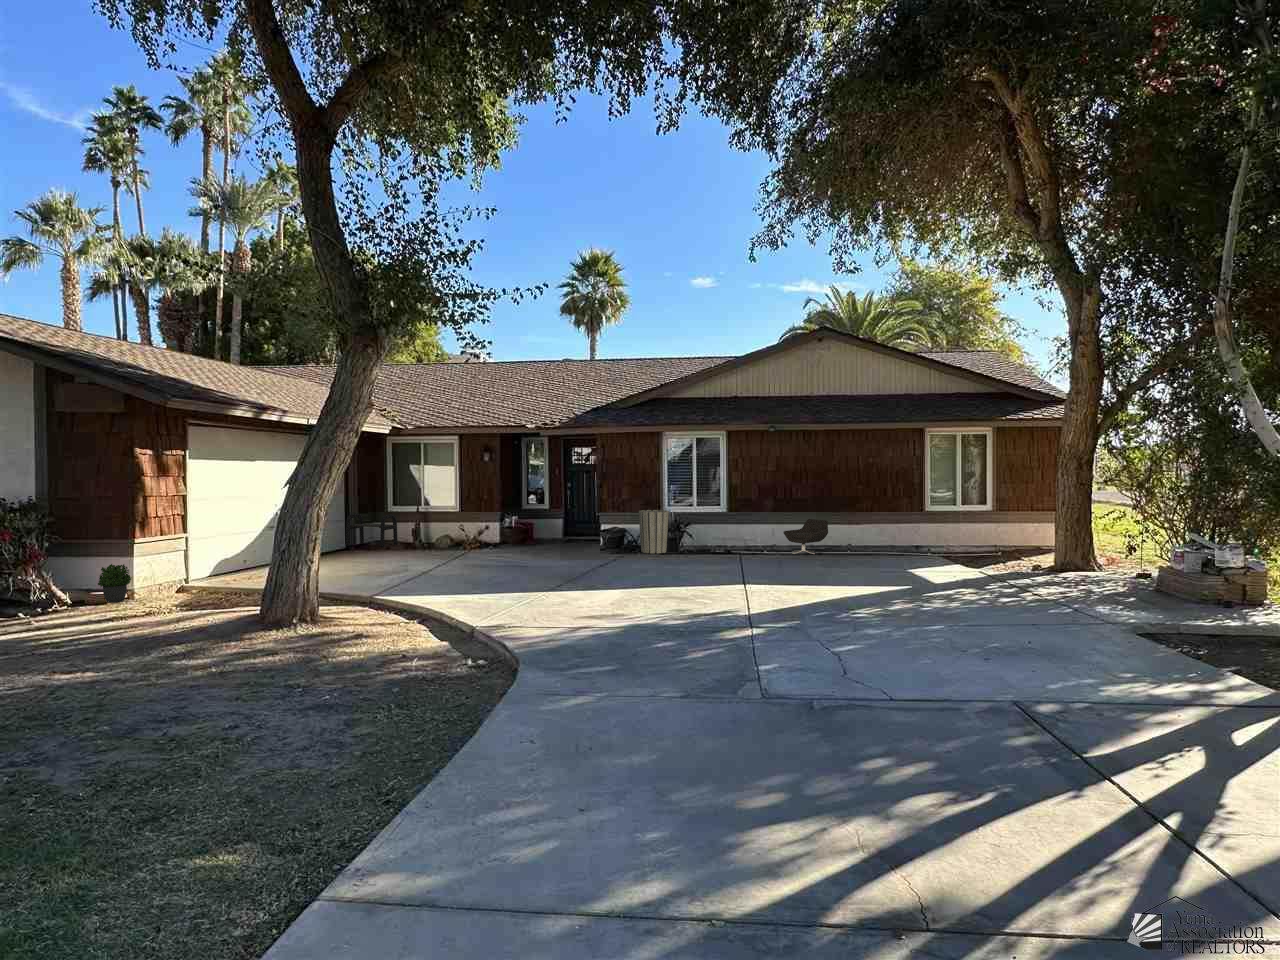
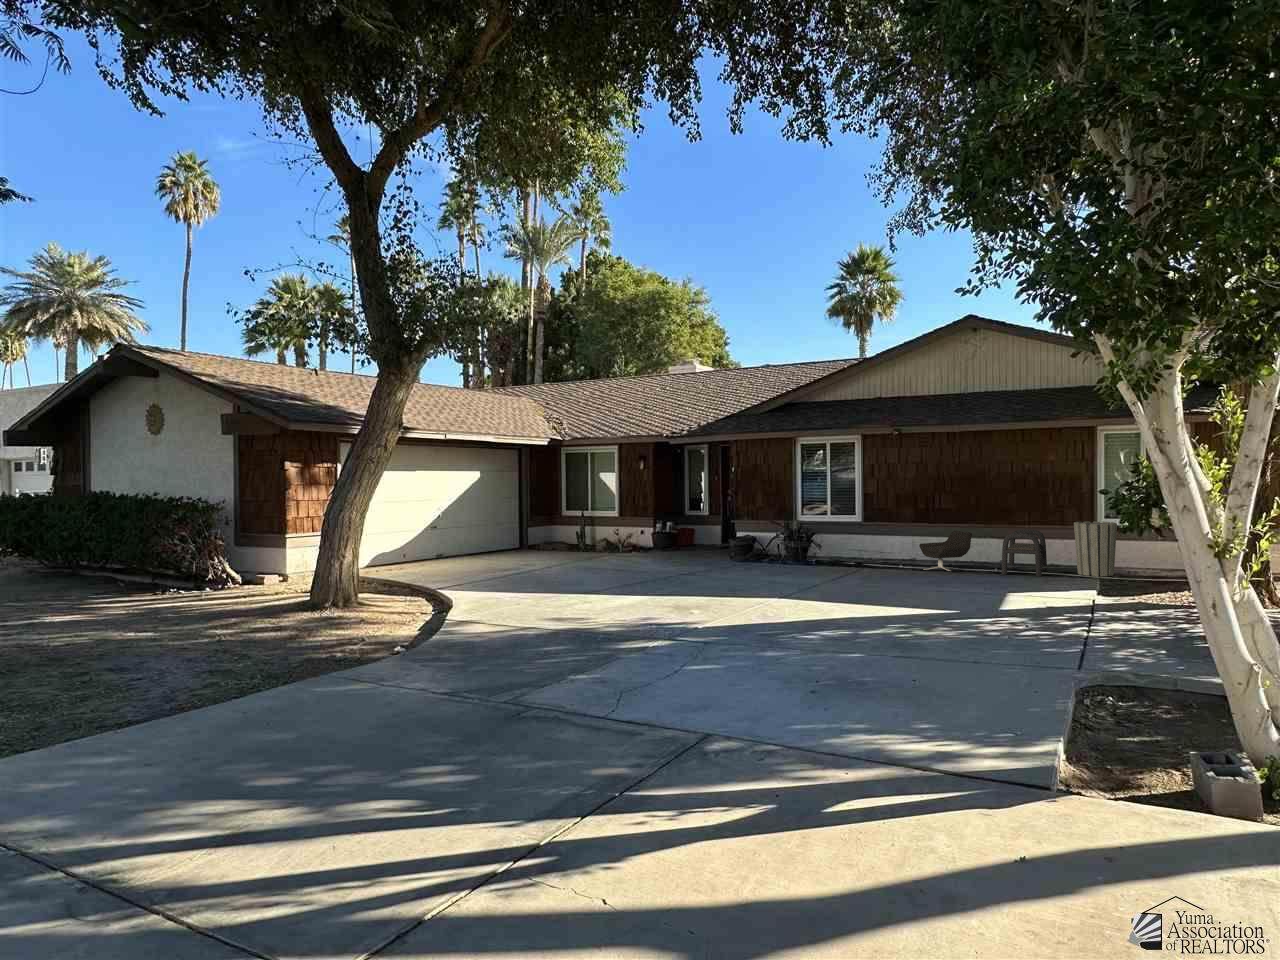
trash can: present [639,510,669,553] -> present [1074,522,1117,576]
bench: present [346,513,398,547] -> present [1002,530,1047,576]
potted plant: present [98,564,131,603] -> none [256,552,280,583]

